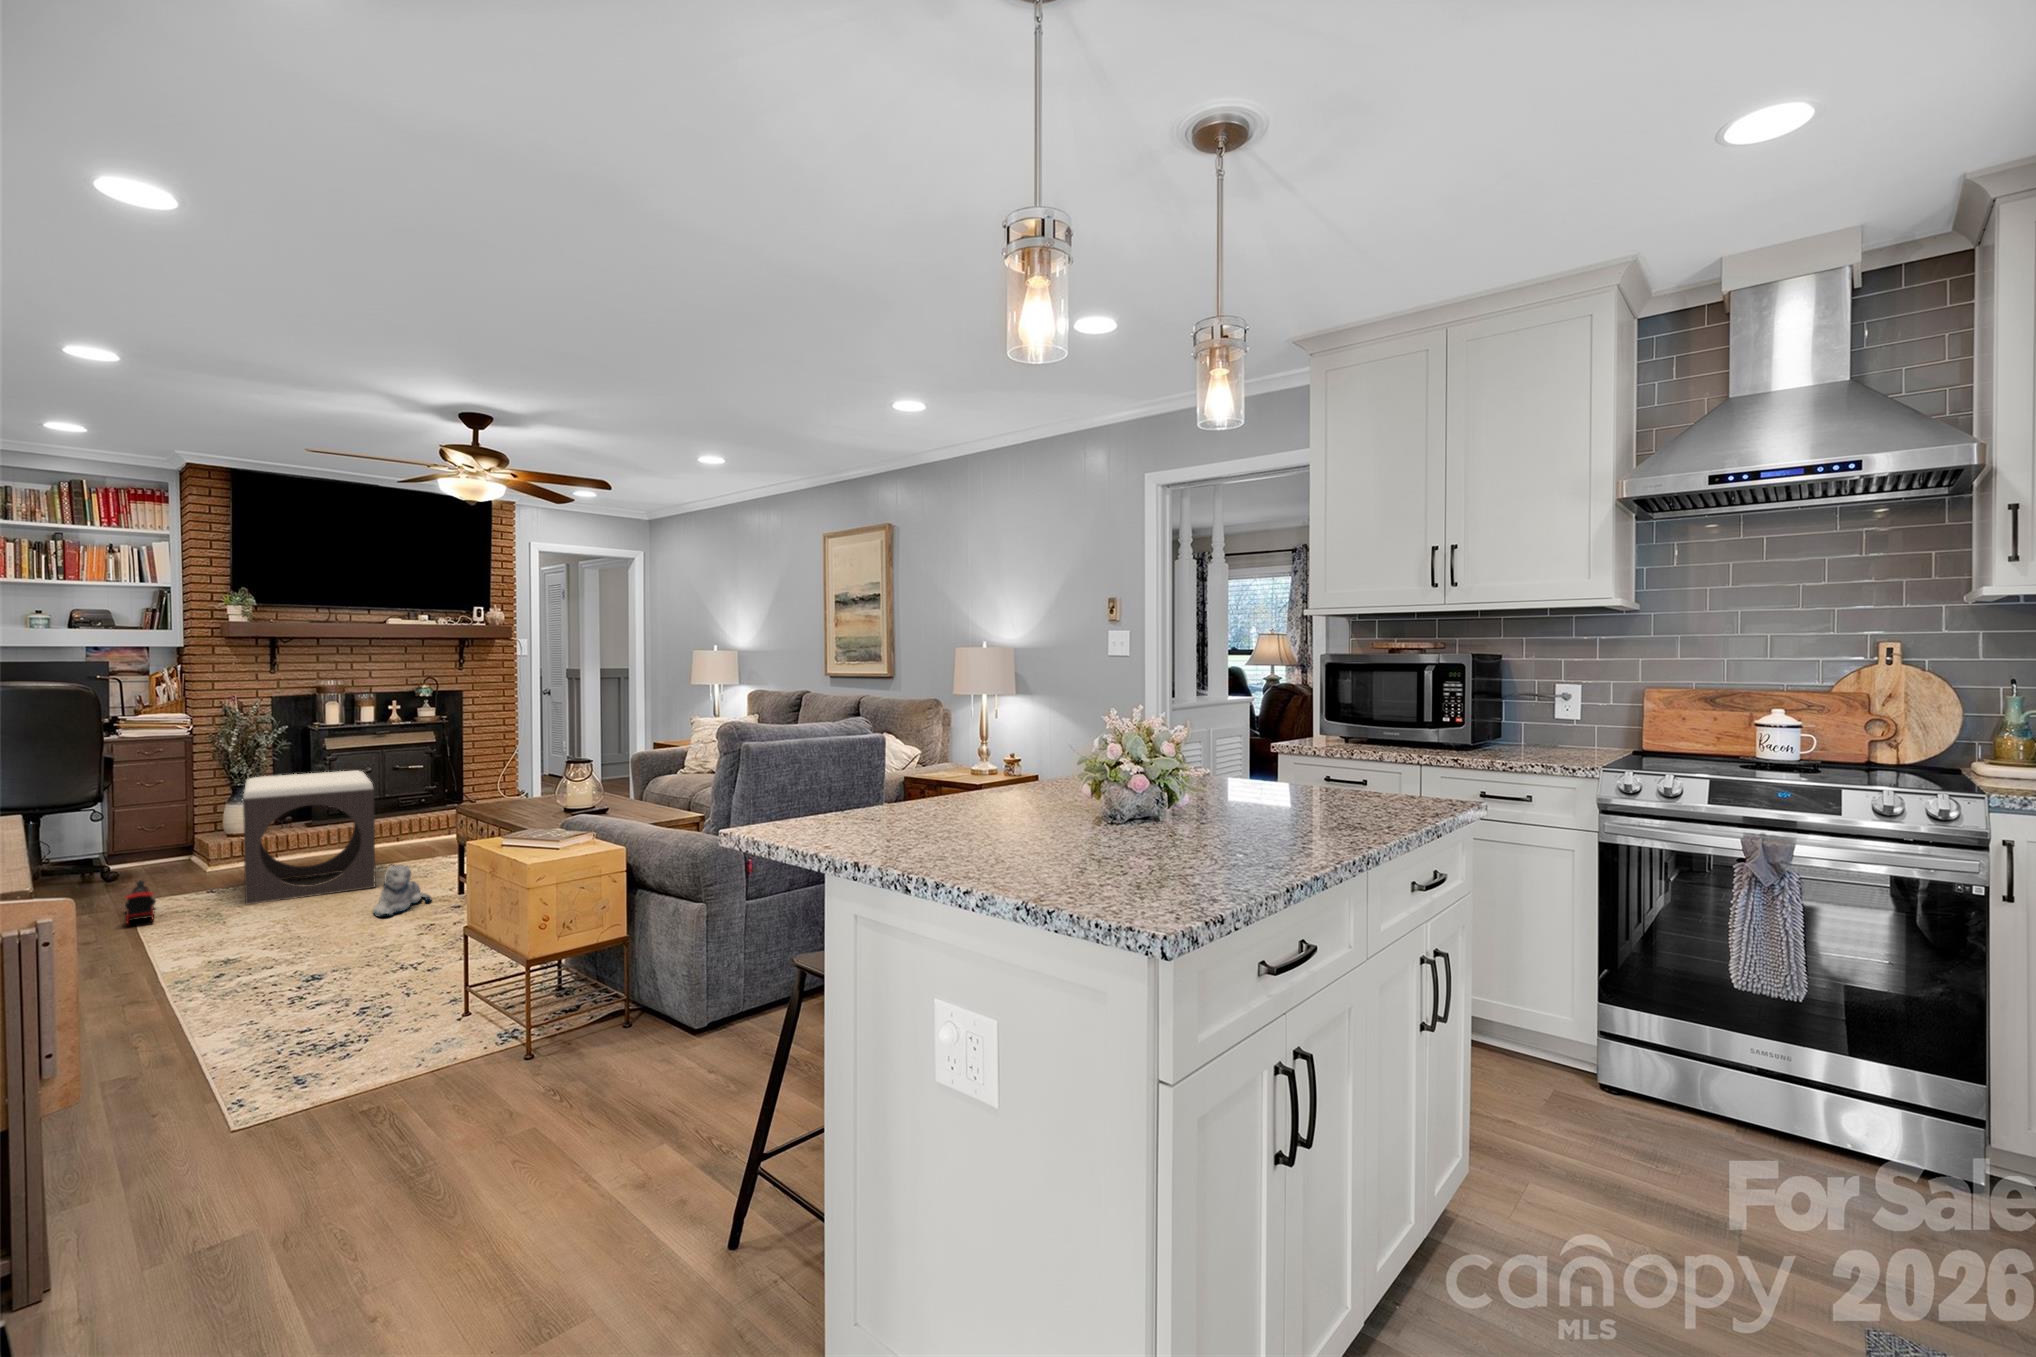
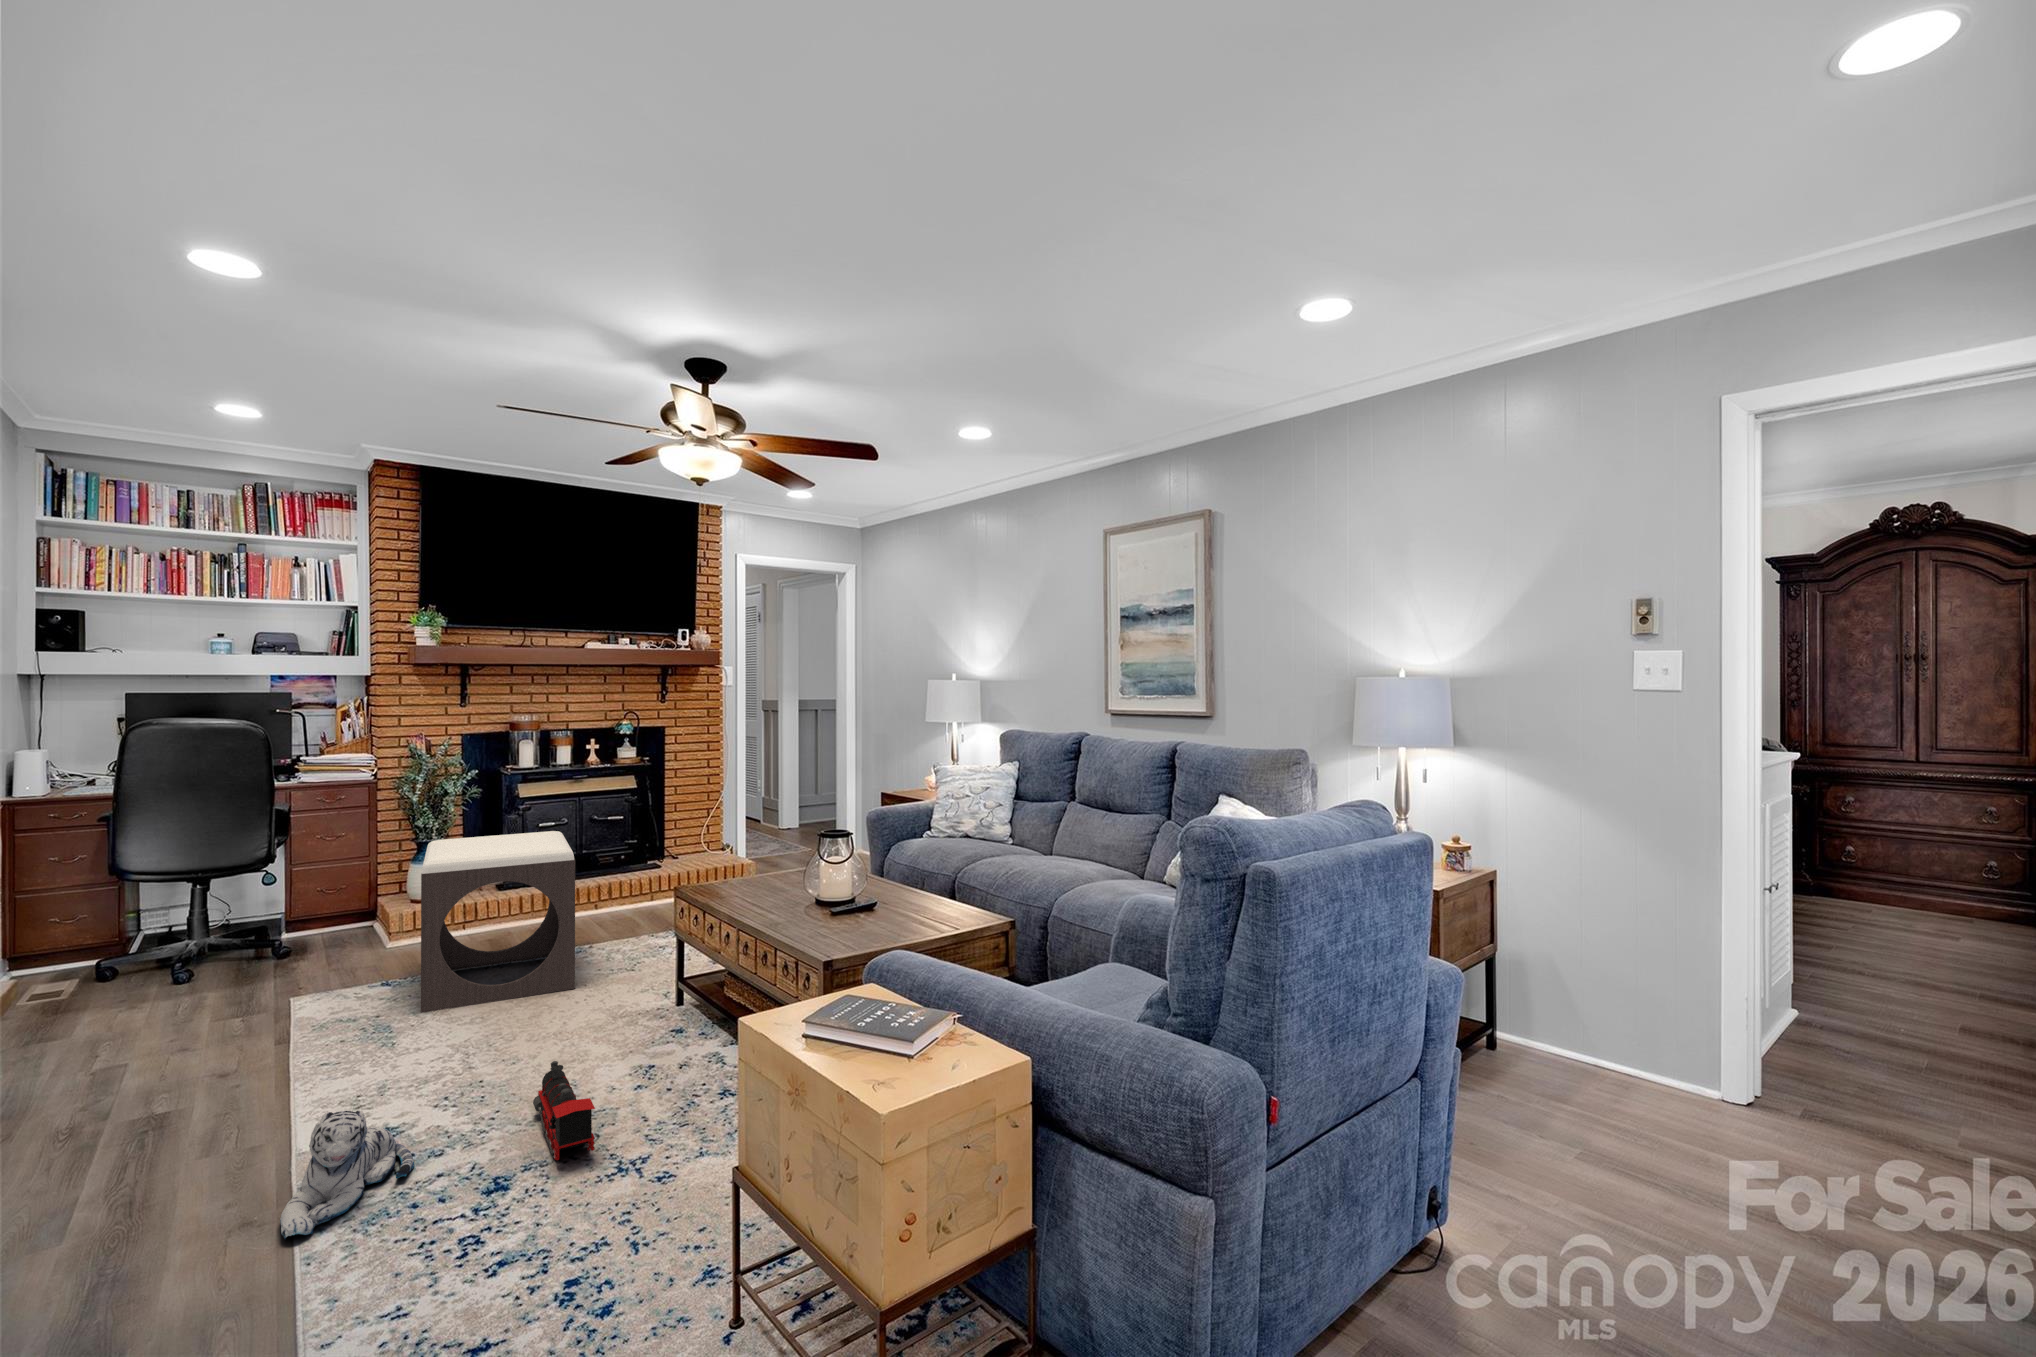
plush toy: present [373,865,431,917] -> present [280,1111,414,1239]
toy train: present [125,880,156,924] -> present [533,1061,595,1160]

